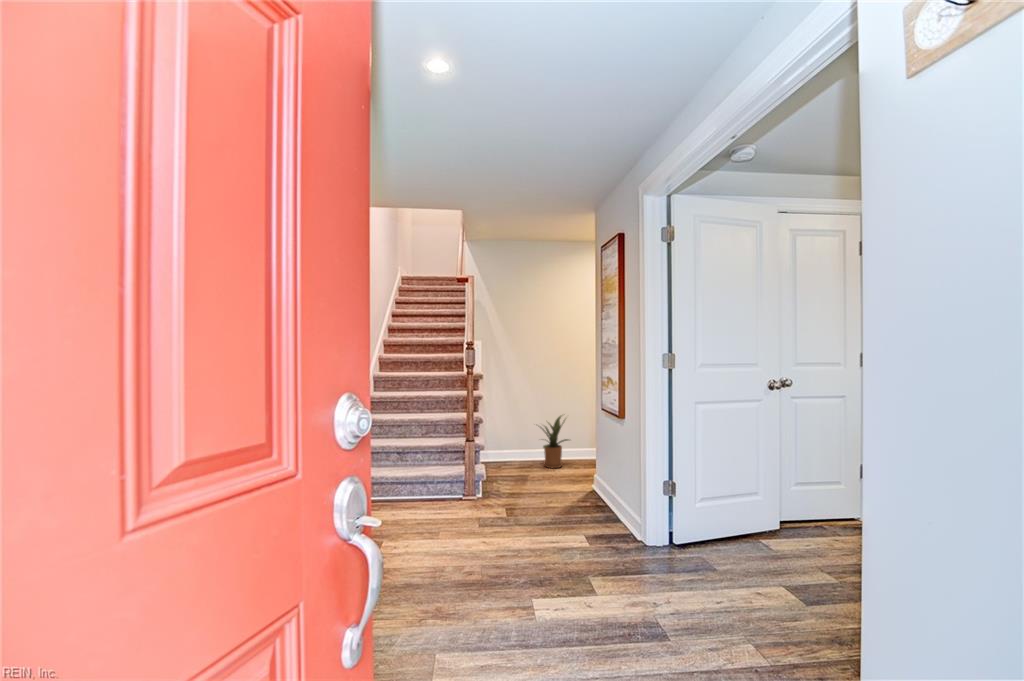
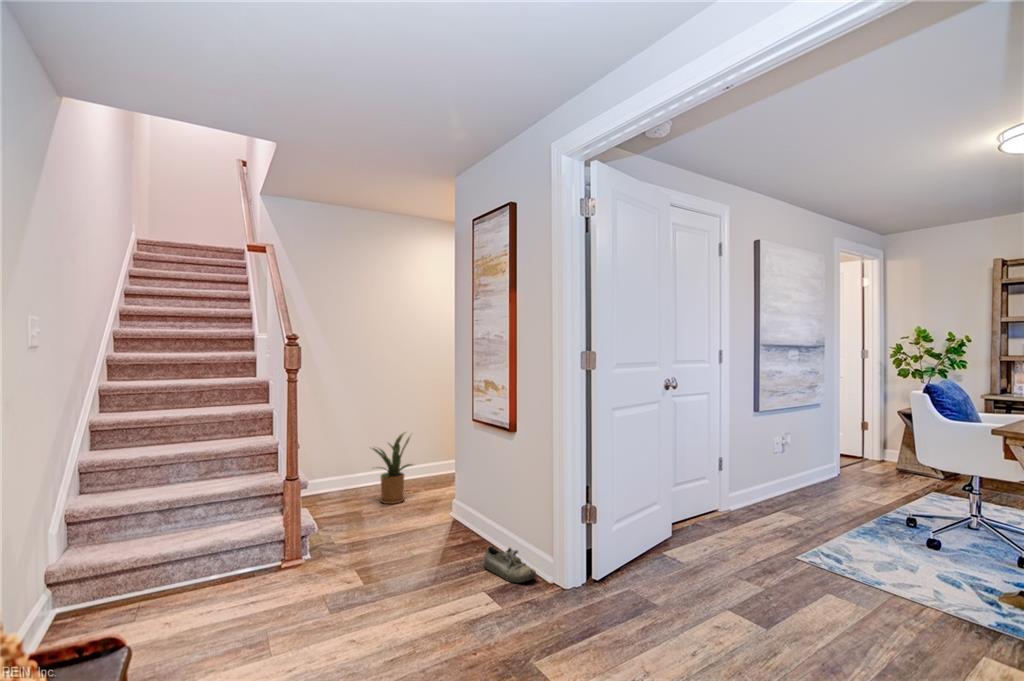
shoe: none [596,509,632,541] -> present [484,546,536,583]

